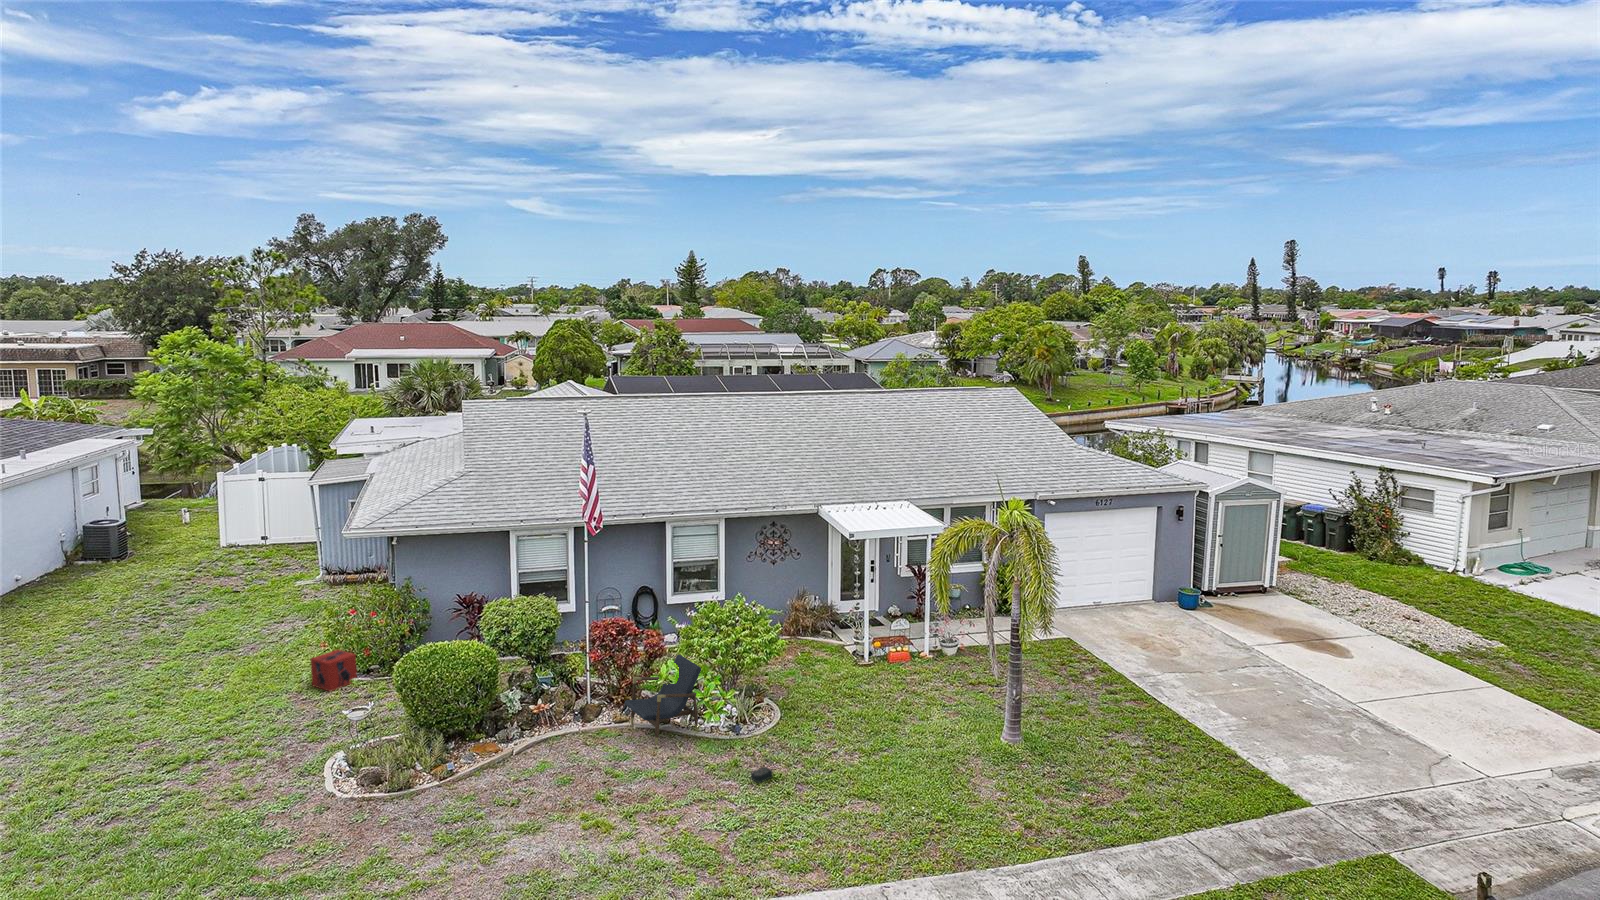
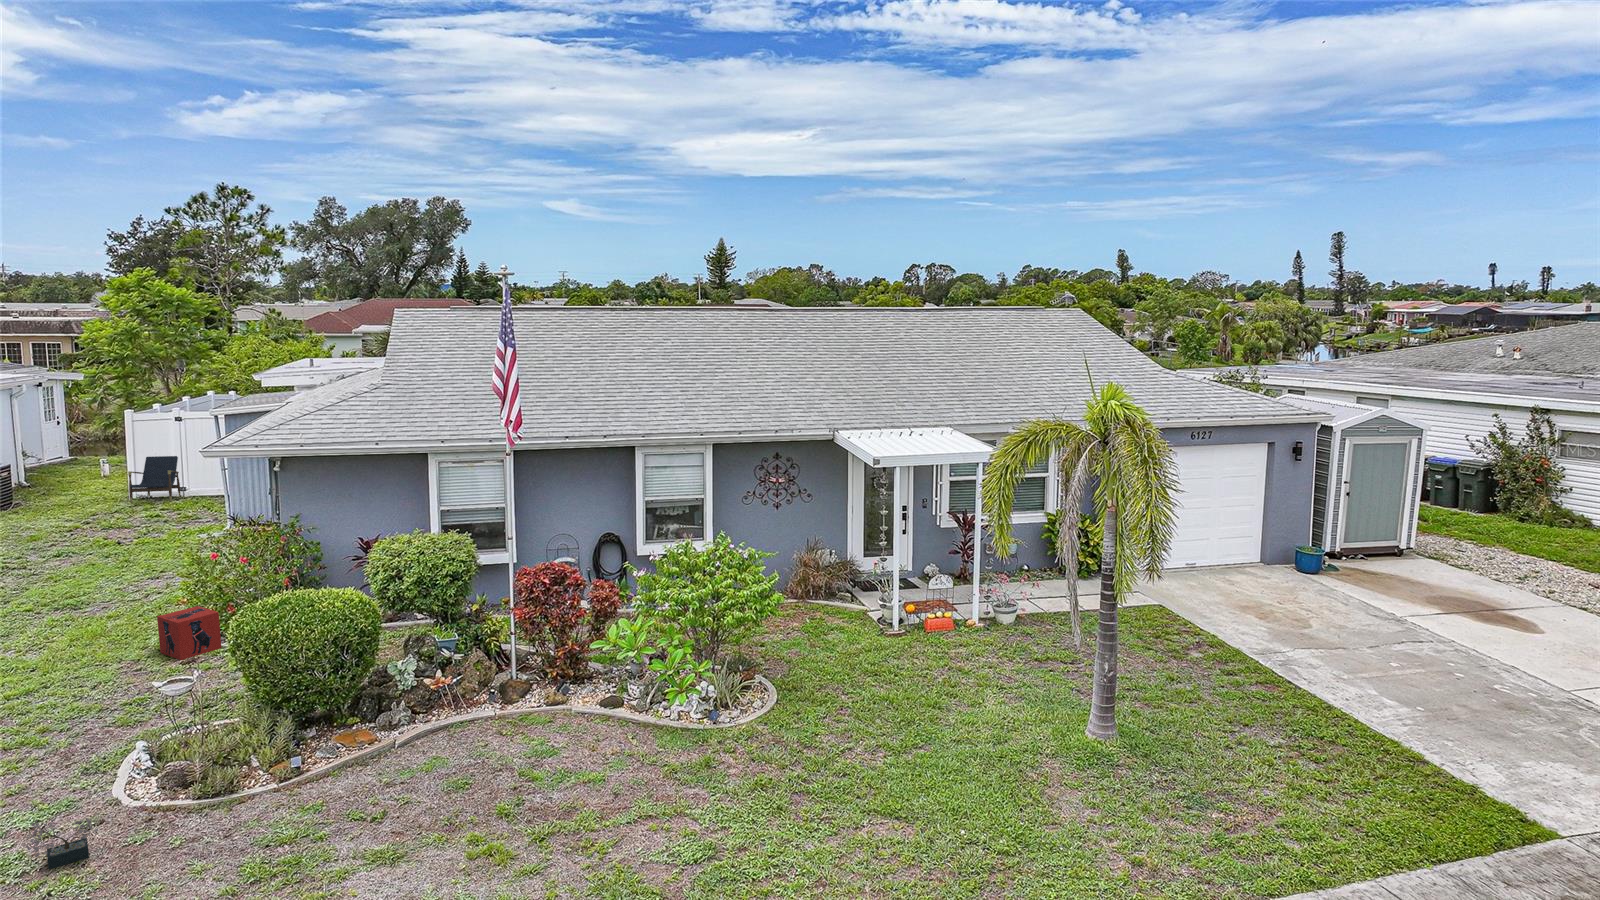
lounge chair: present [625,655,701,745] -> present [128,456,180,502]
decorative plant: present [746,757,773,783] -> present [26,818,98,869]

